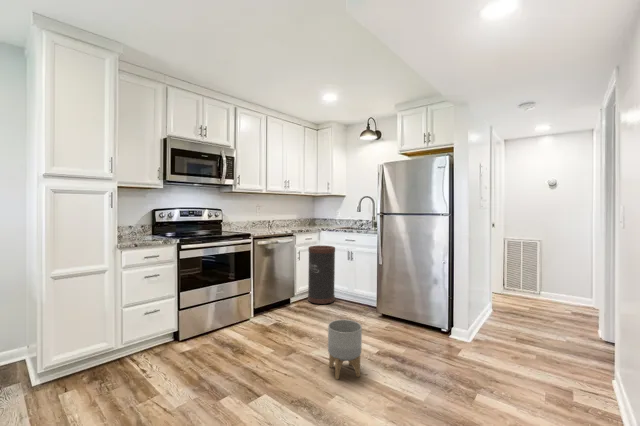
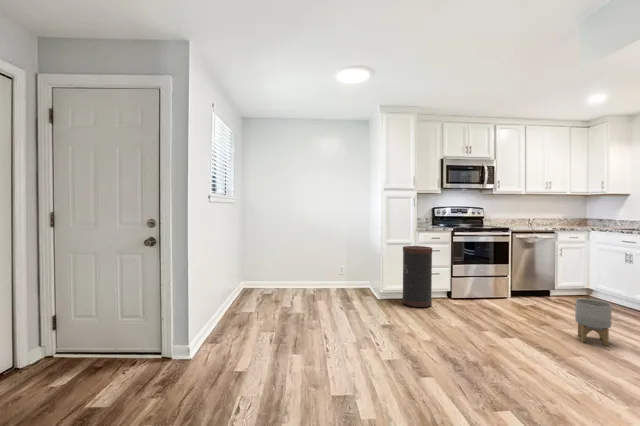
trash can: present [308,246,335,305] -> present [402,246,432,307]

